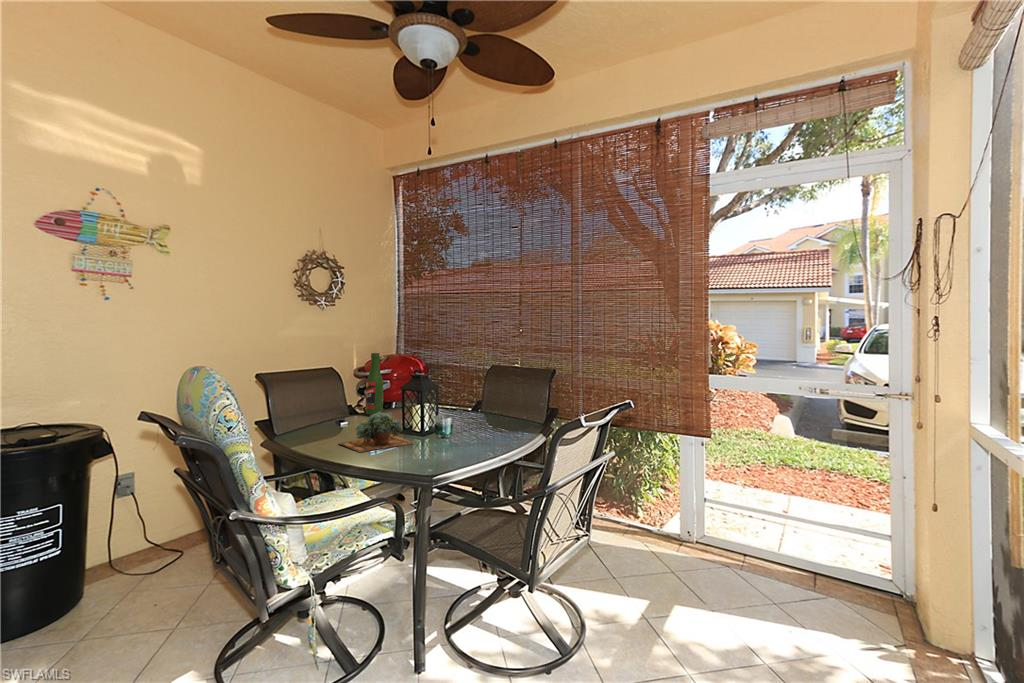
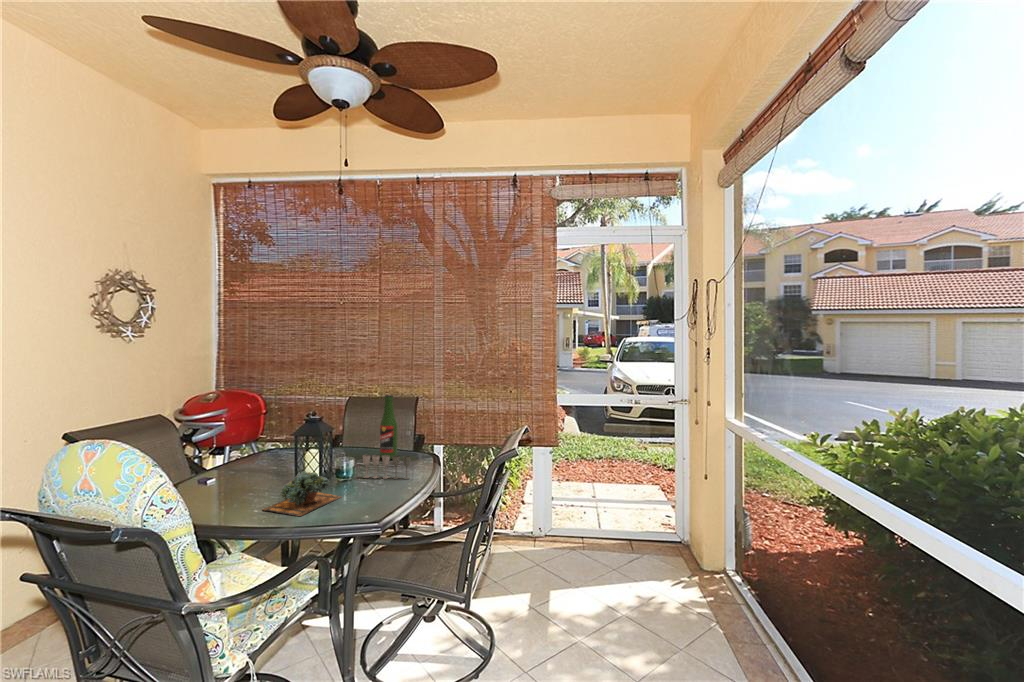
beer bottle: present [366,353,383,415] -> present [380,395,397,459]
wine glass: none [454,409,497,438] -> present [363,455,411,479]

